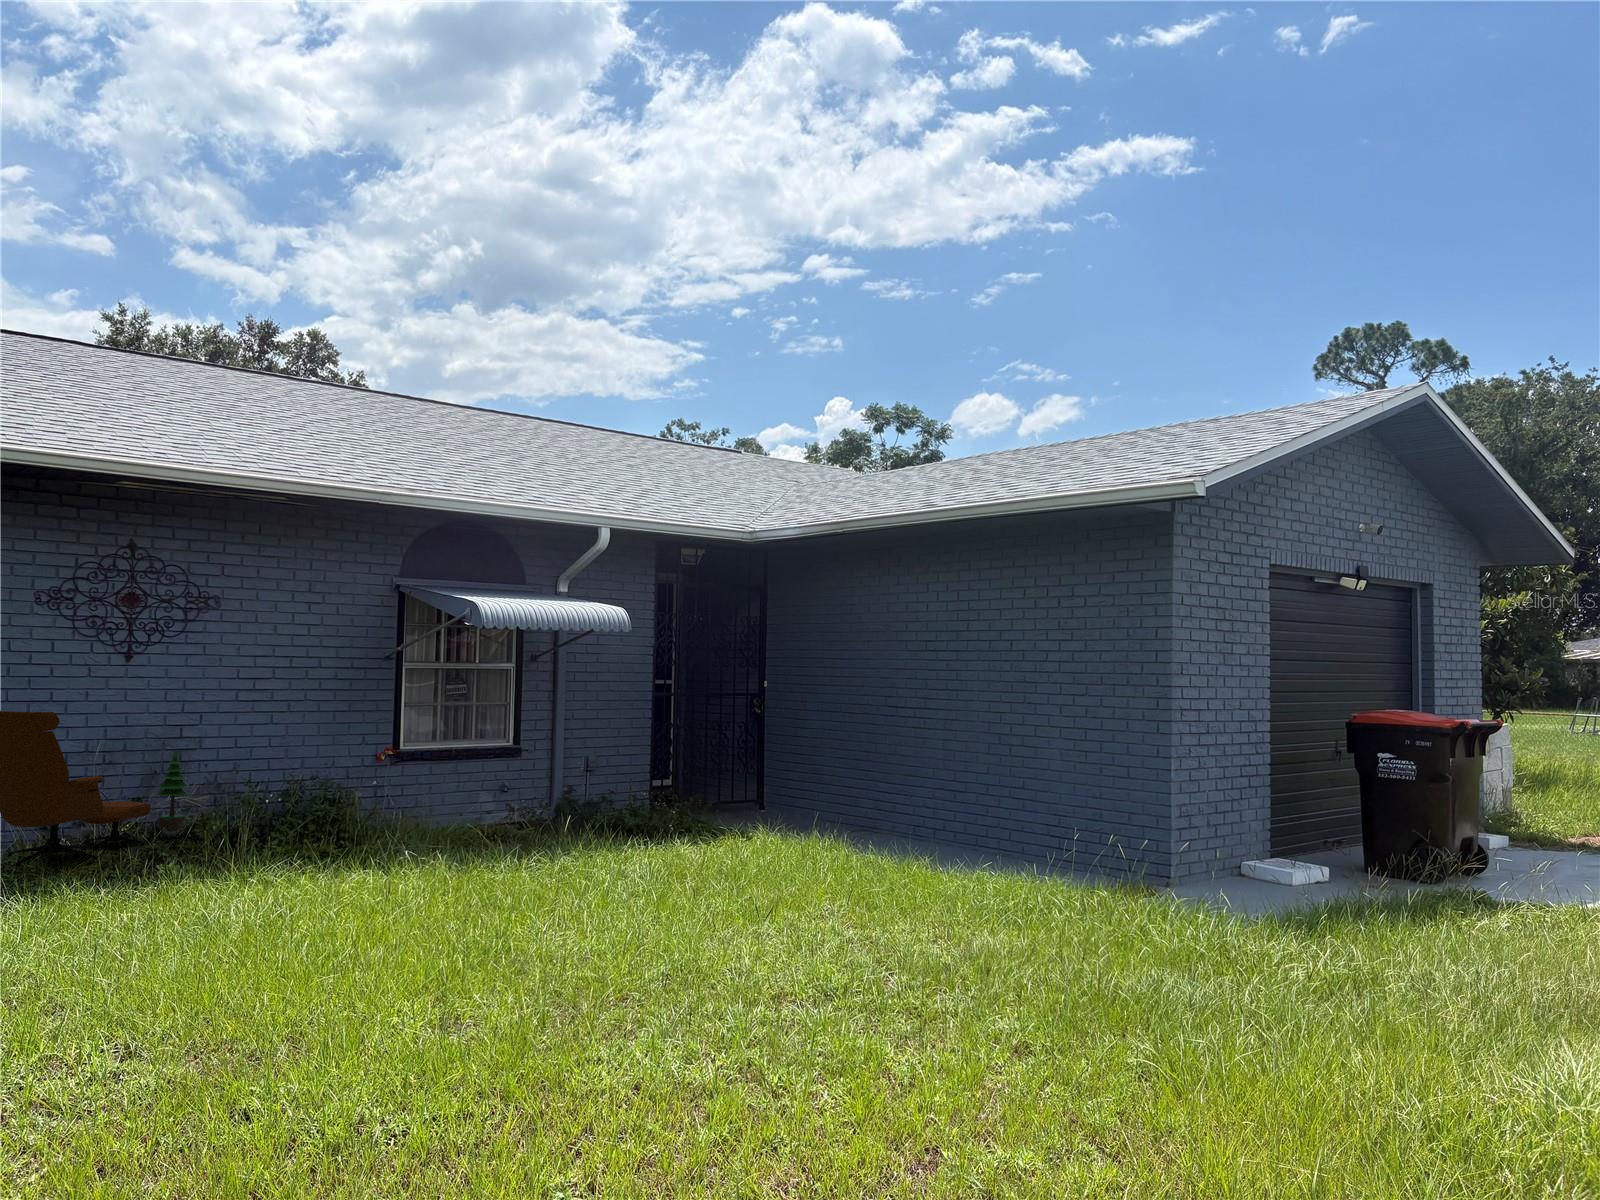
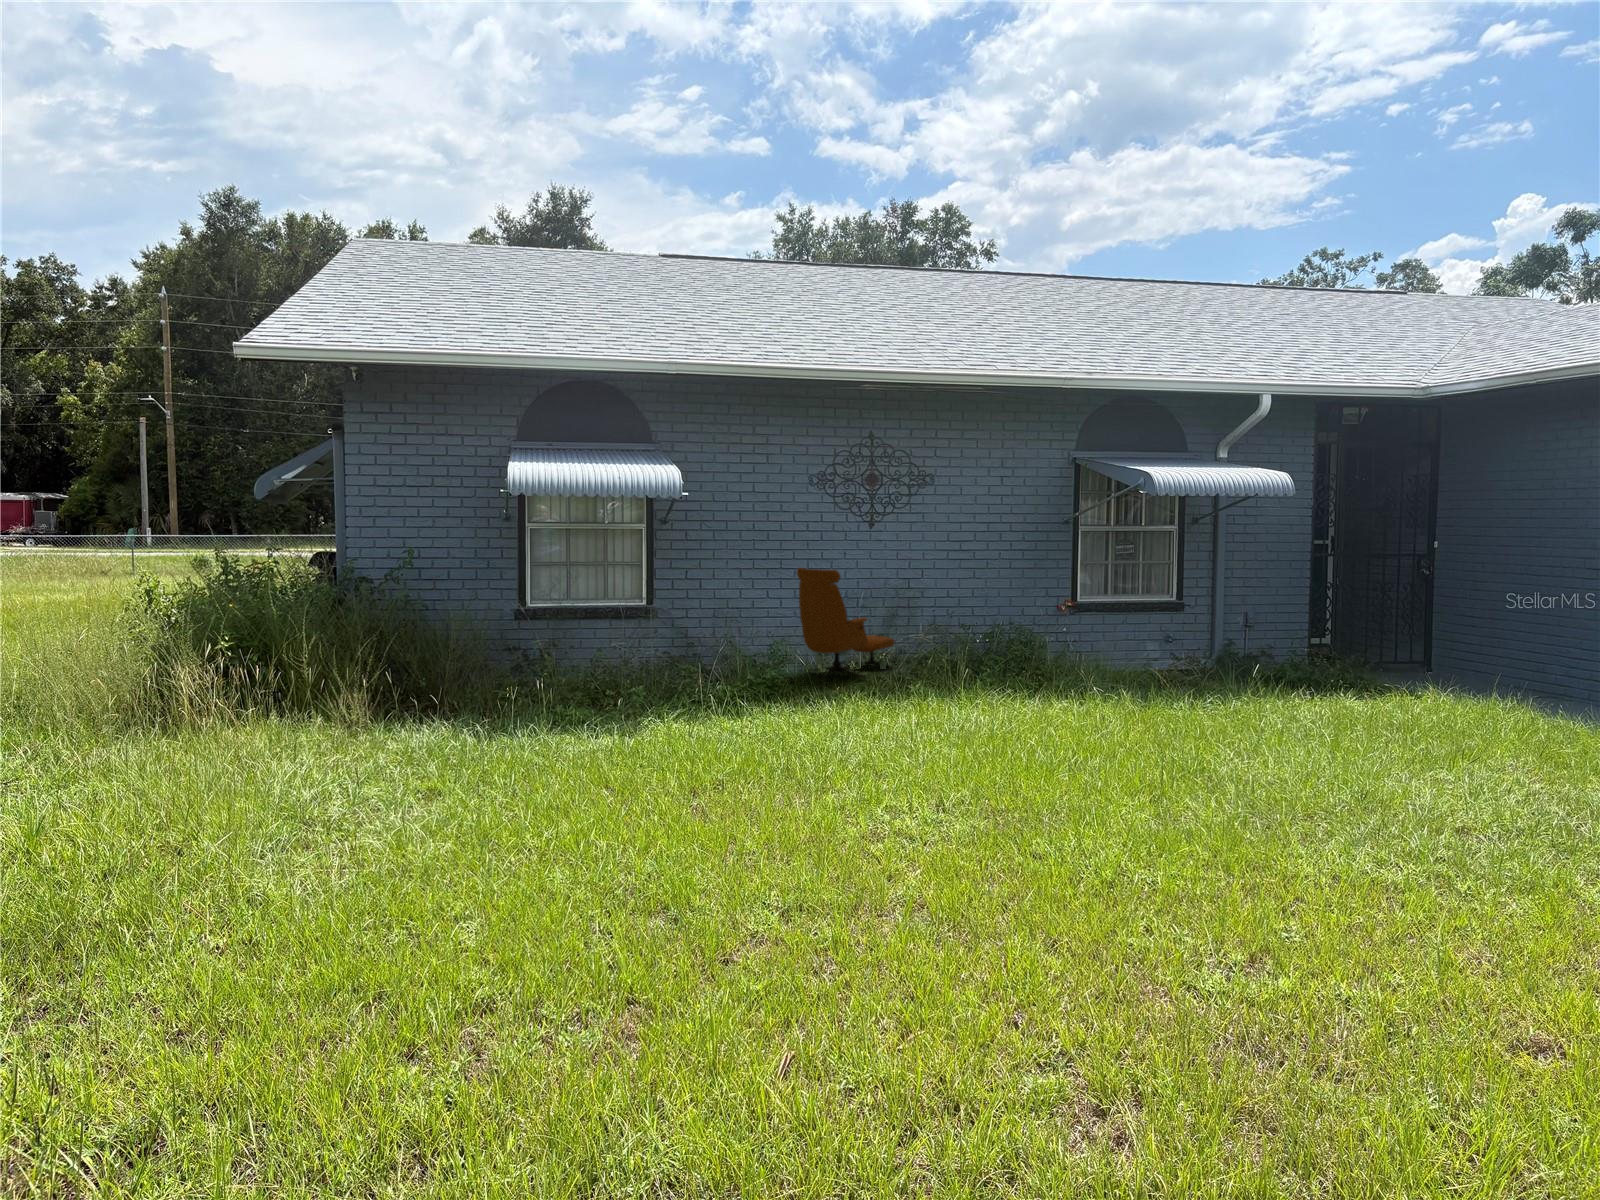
potted tree: present [155,750,189,837] -> none [896,597,920,665]

